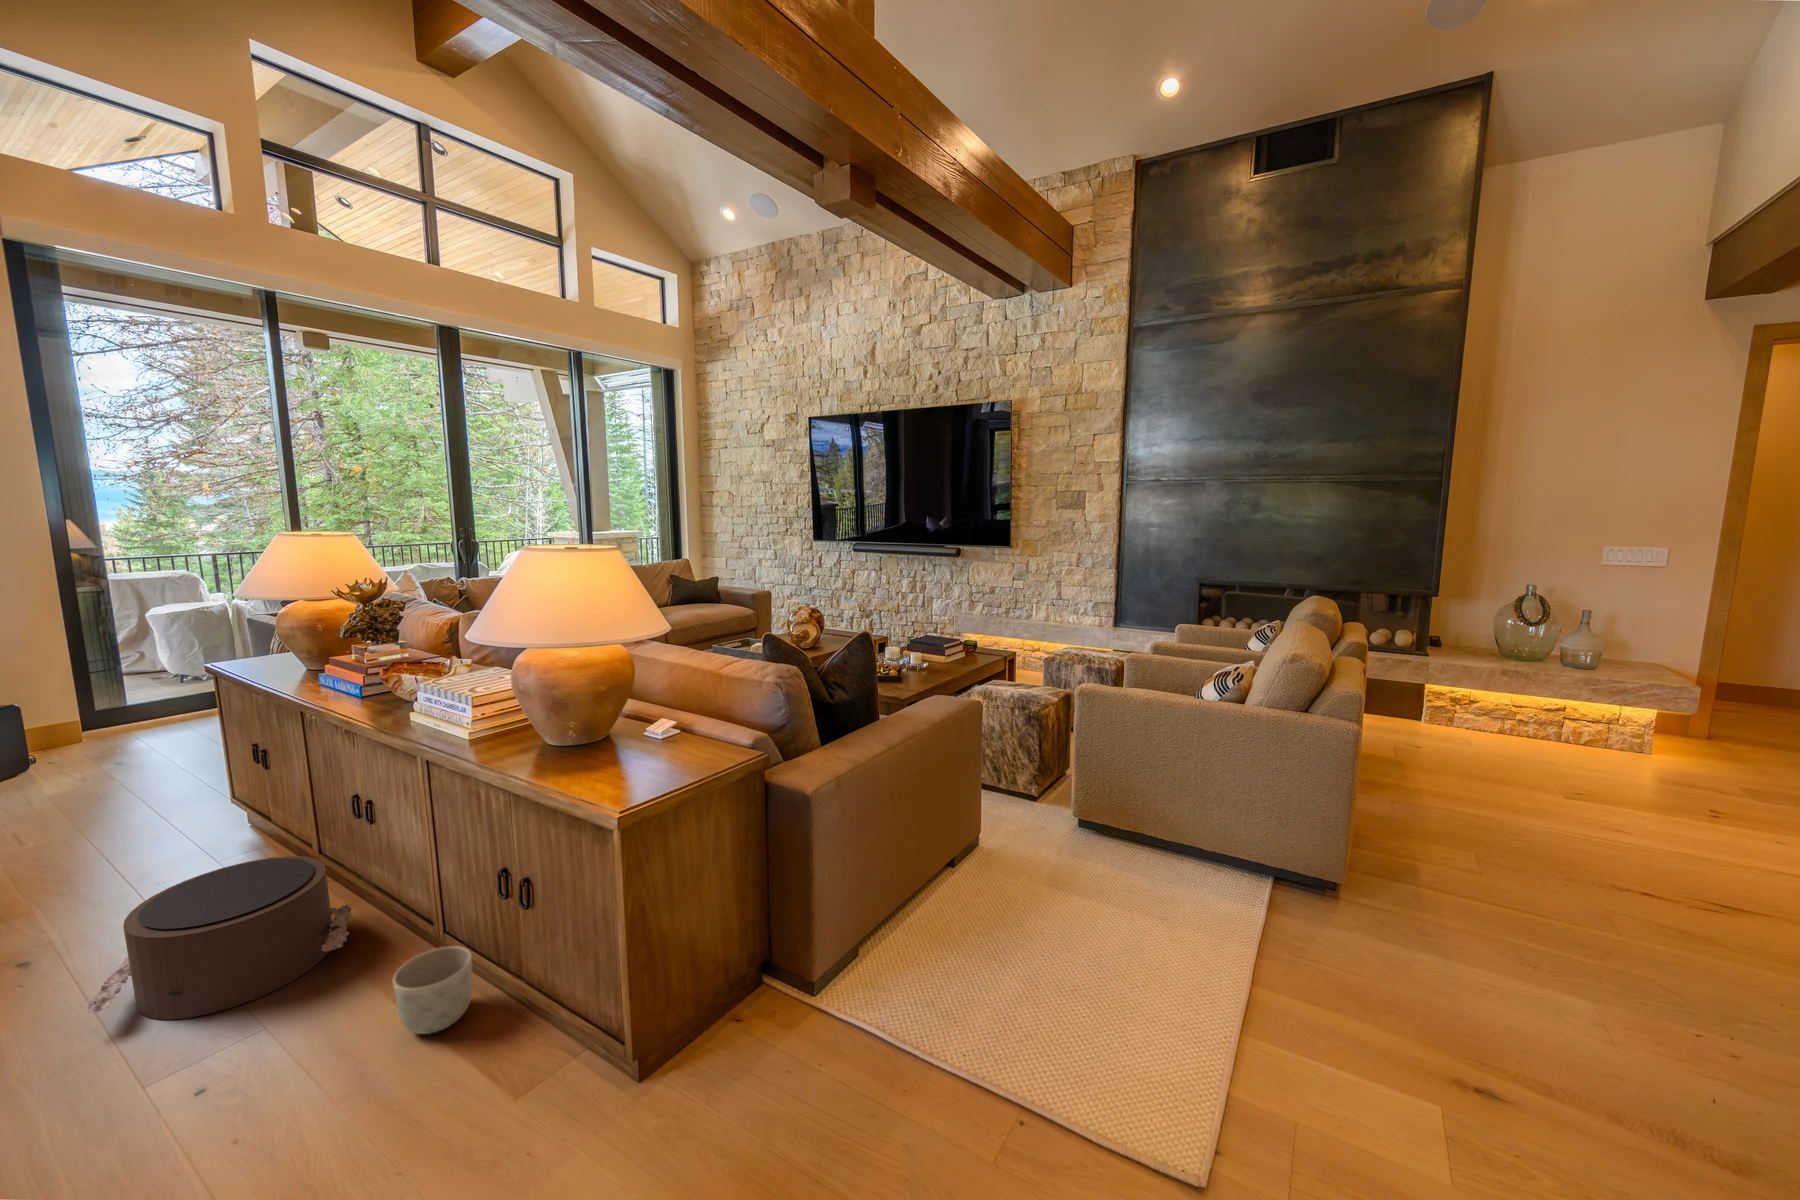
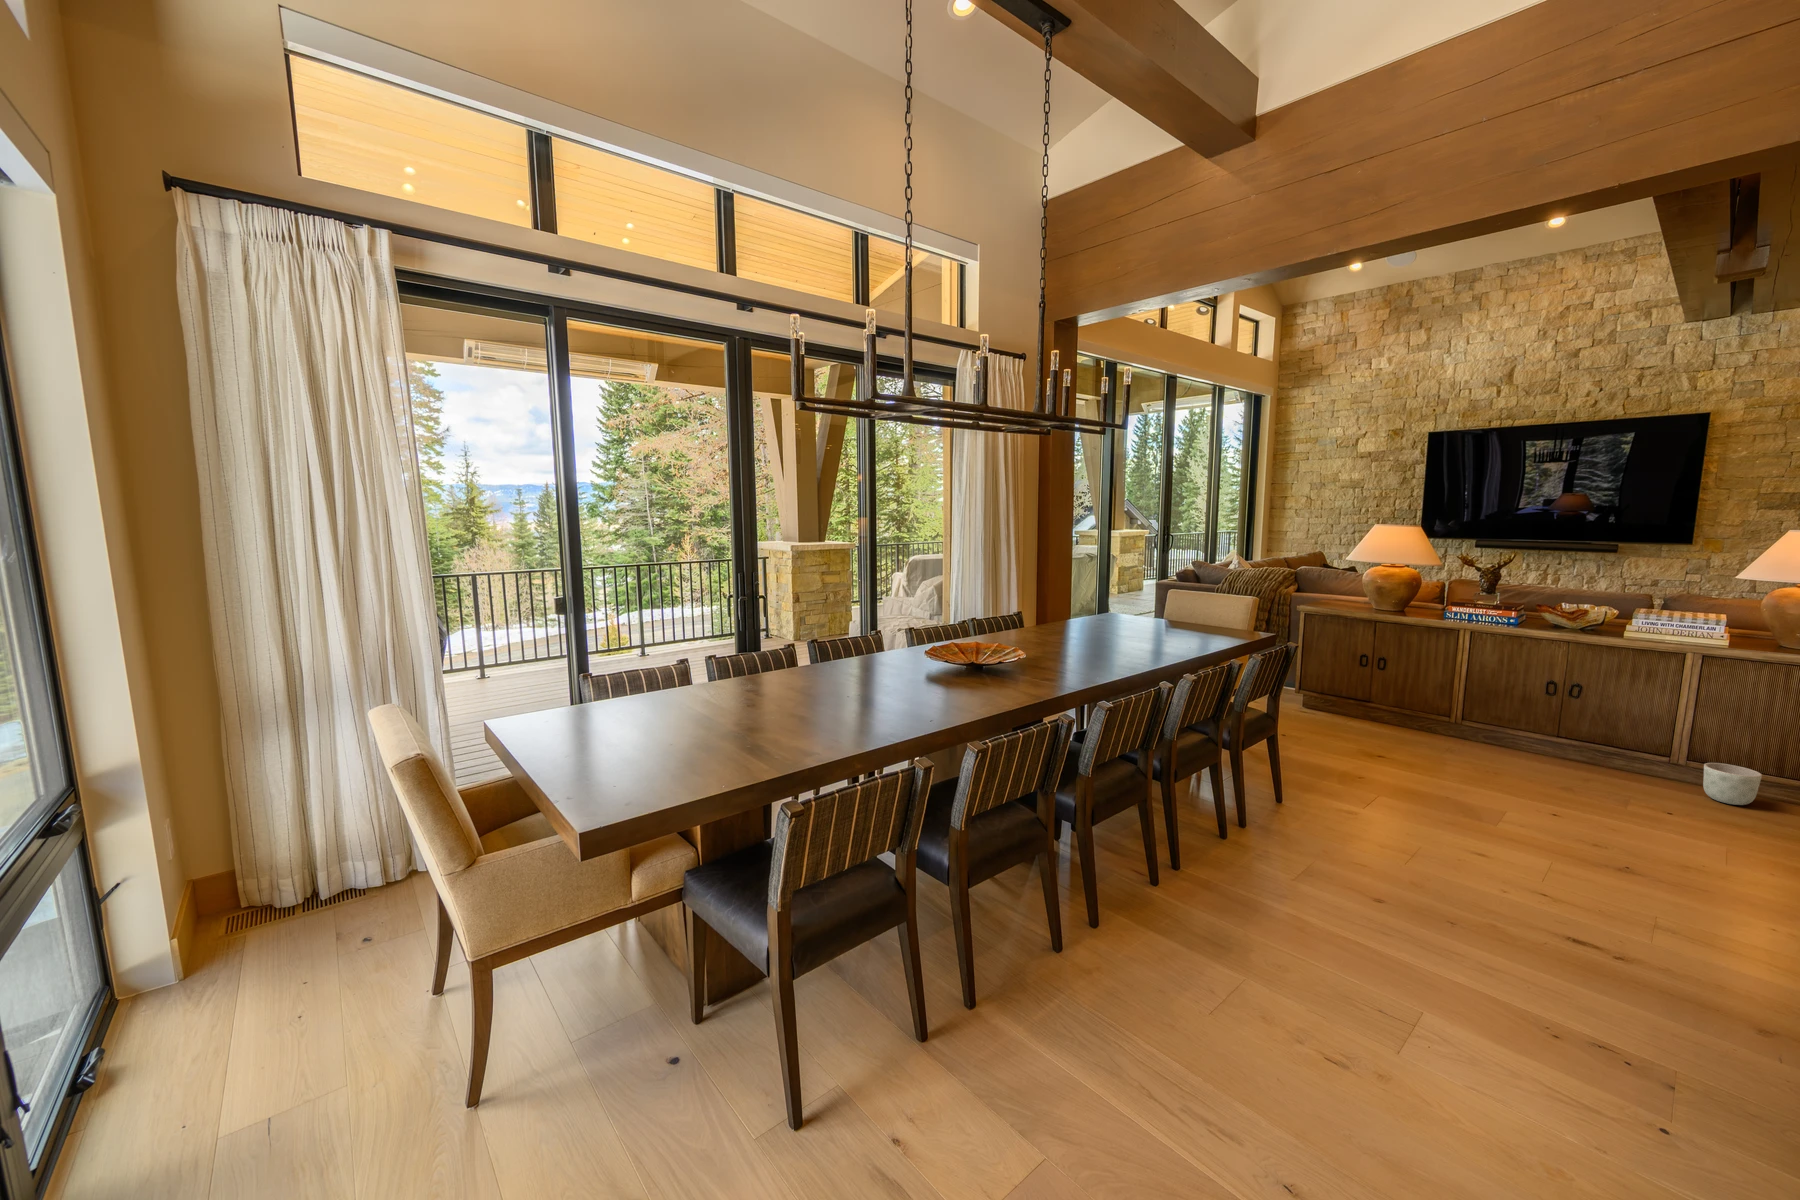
pouf: present [86,856,352,1019] -> none [1467,714,1595,784]

